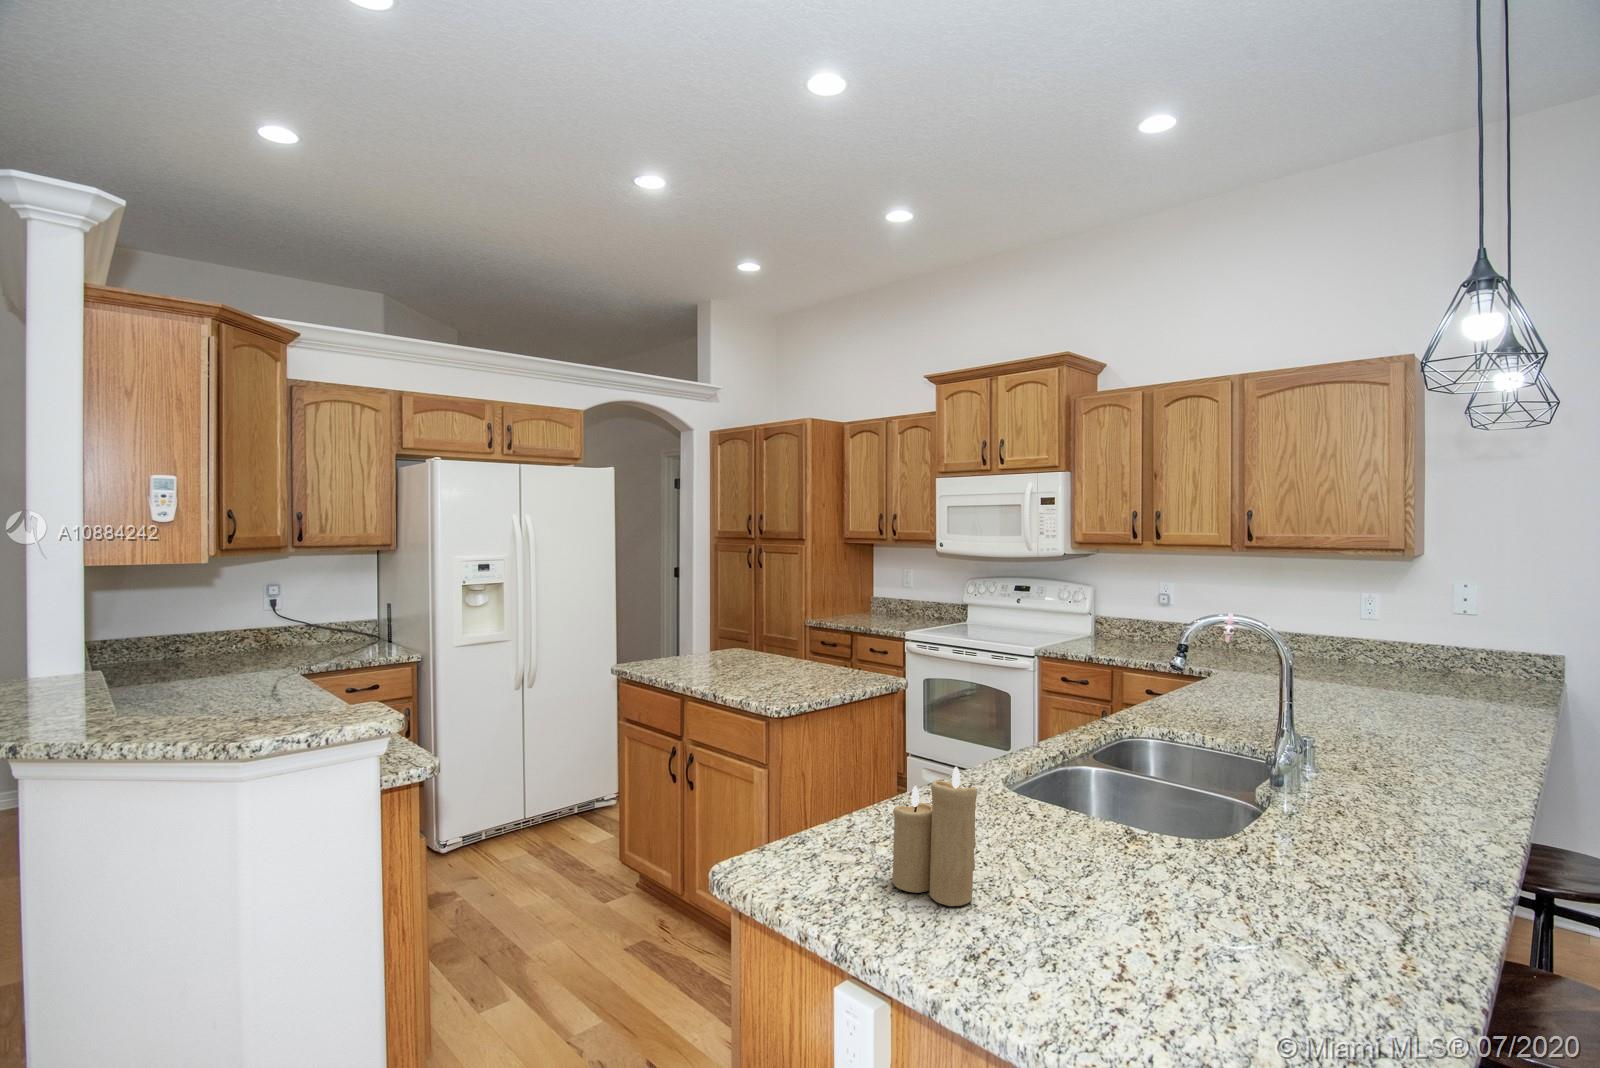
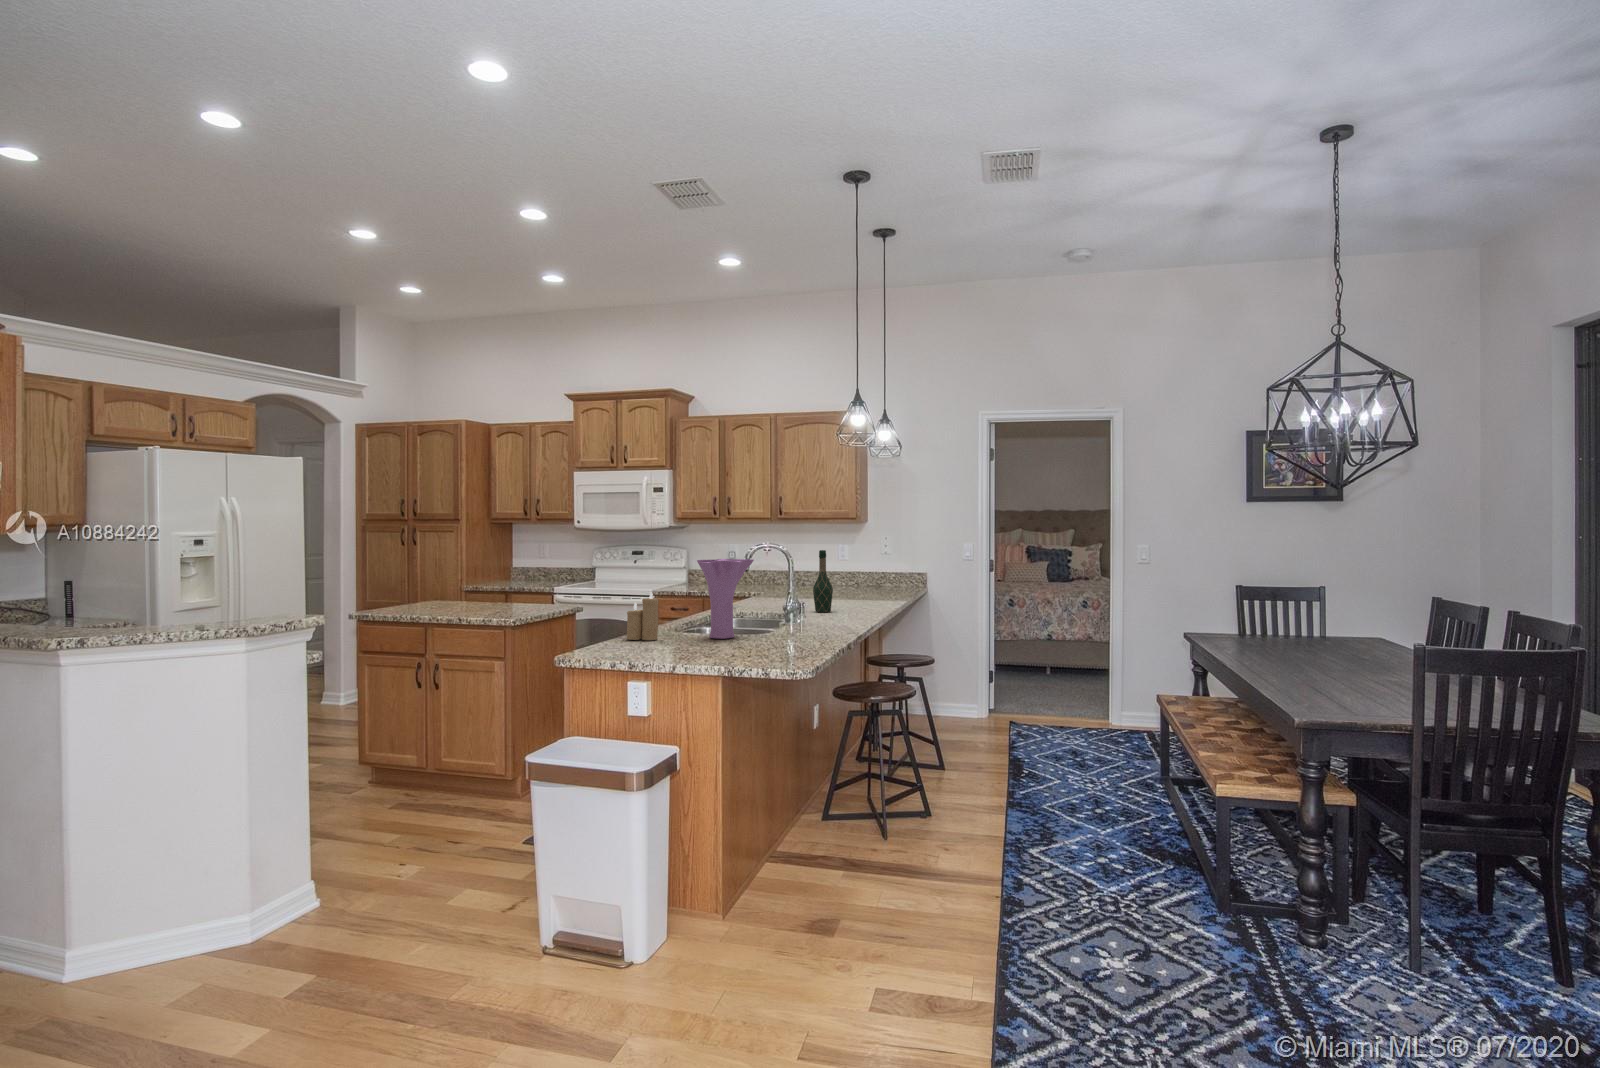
wine bottle: none [1388,630,1447,780] -> present [813,550,833,612]
vase: none [1092,682,1286,953] -> present [697,559,754,639]

